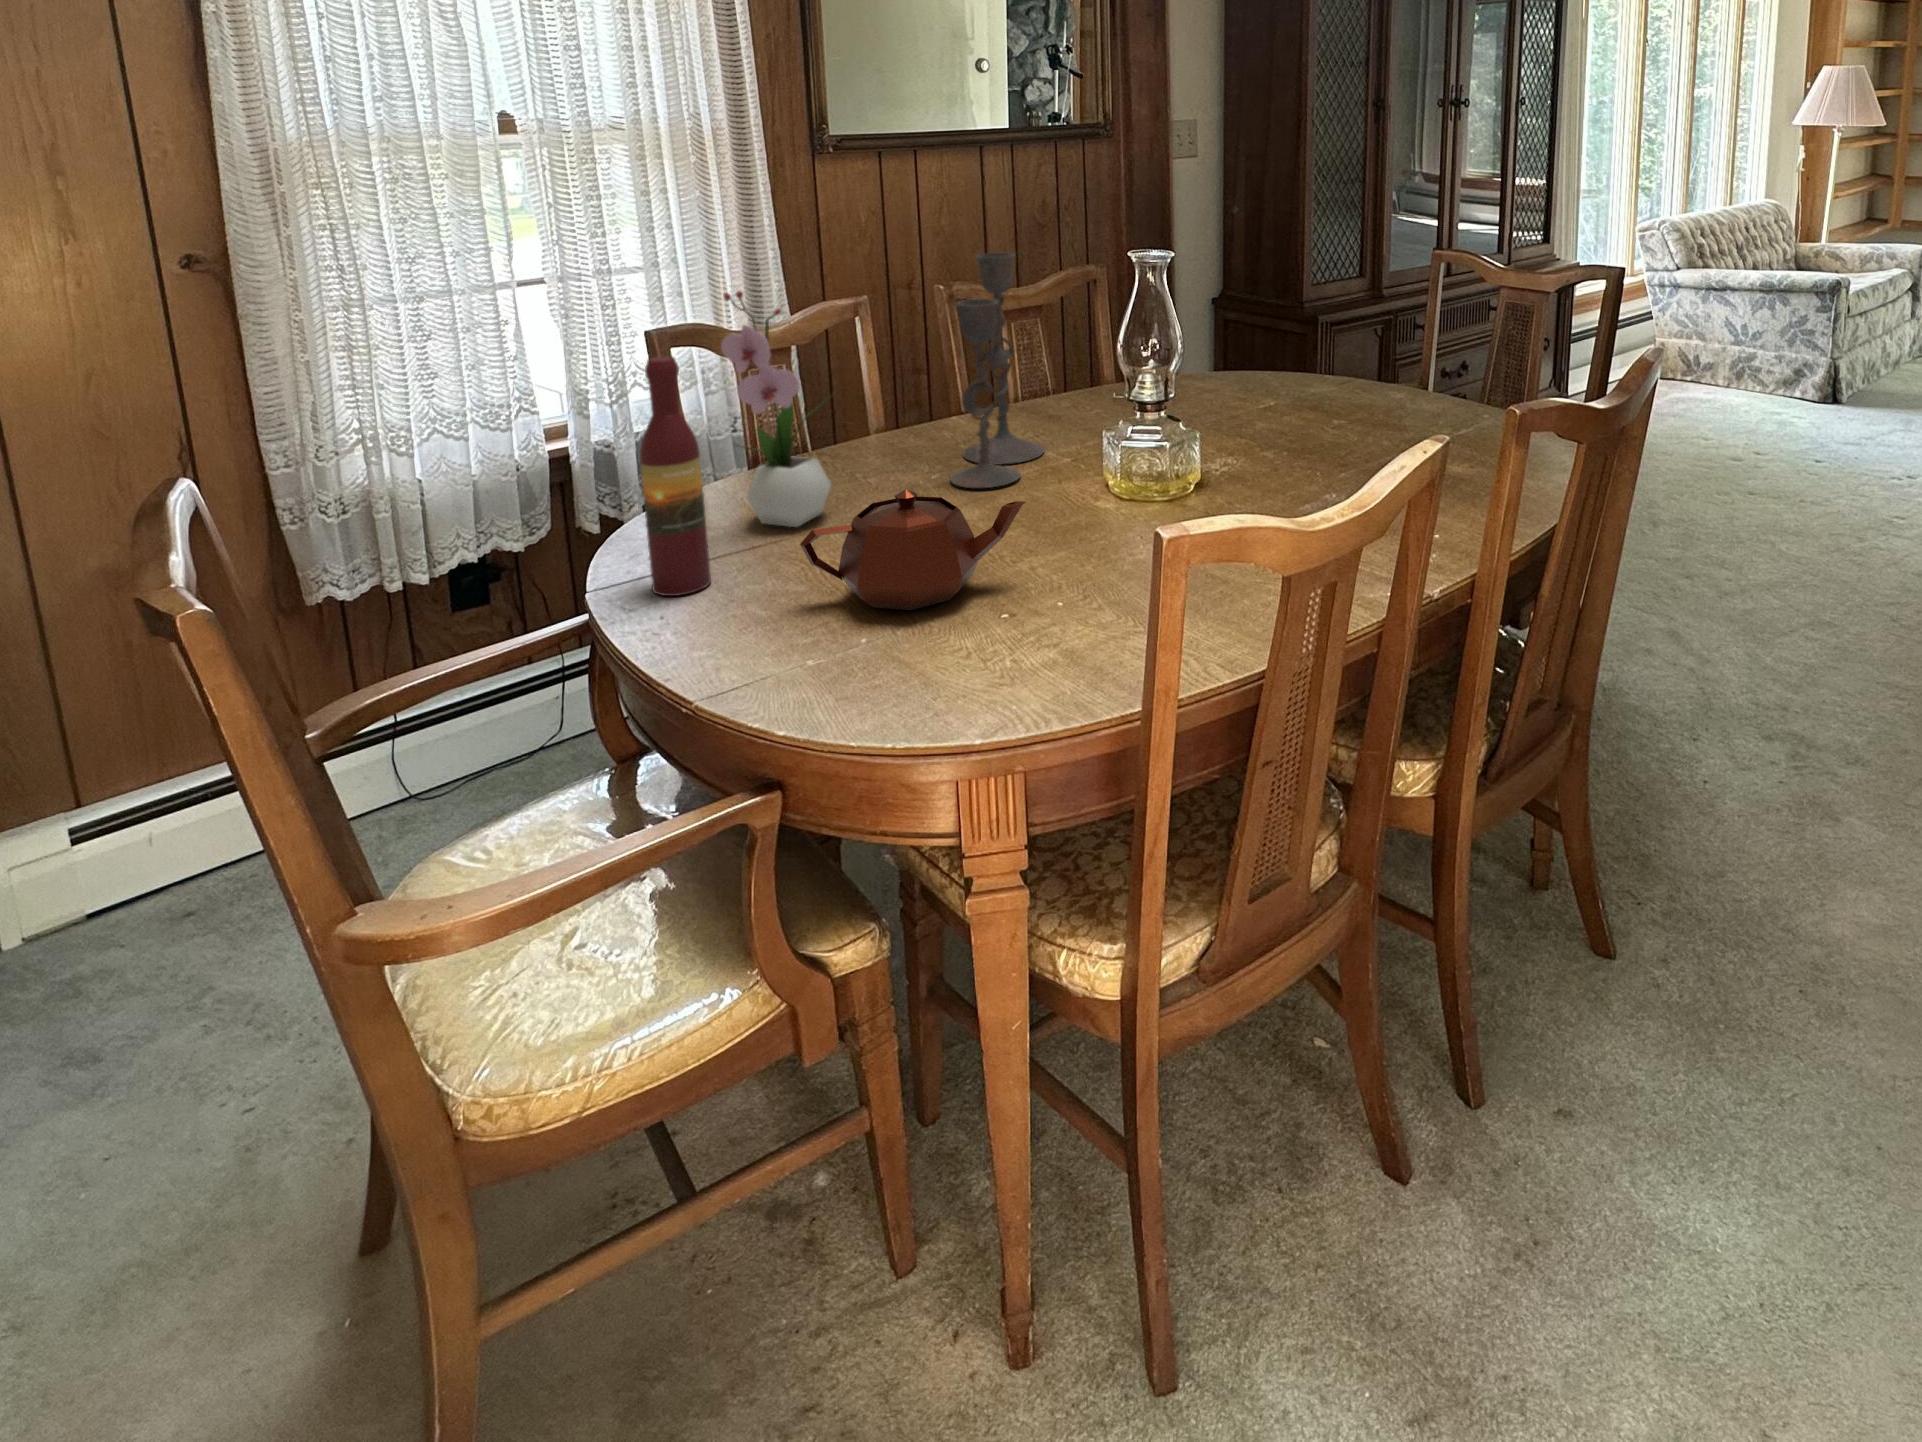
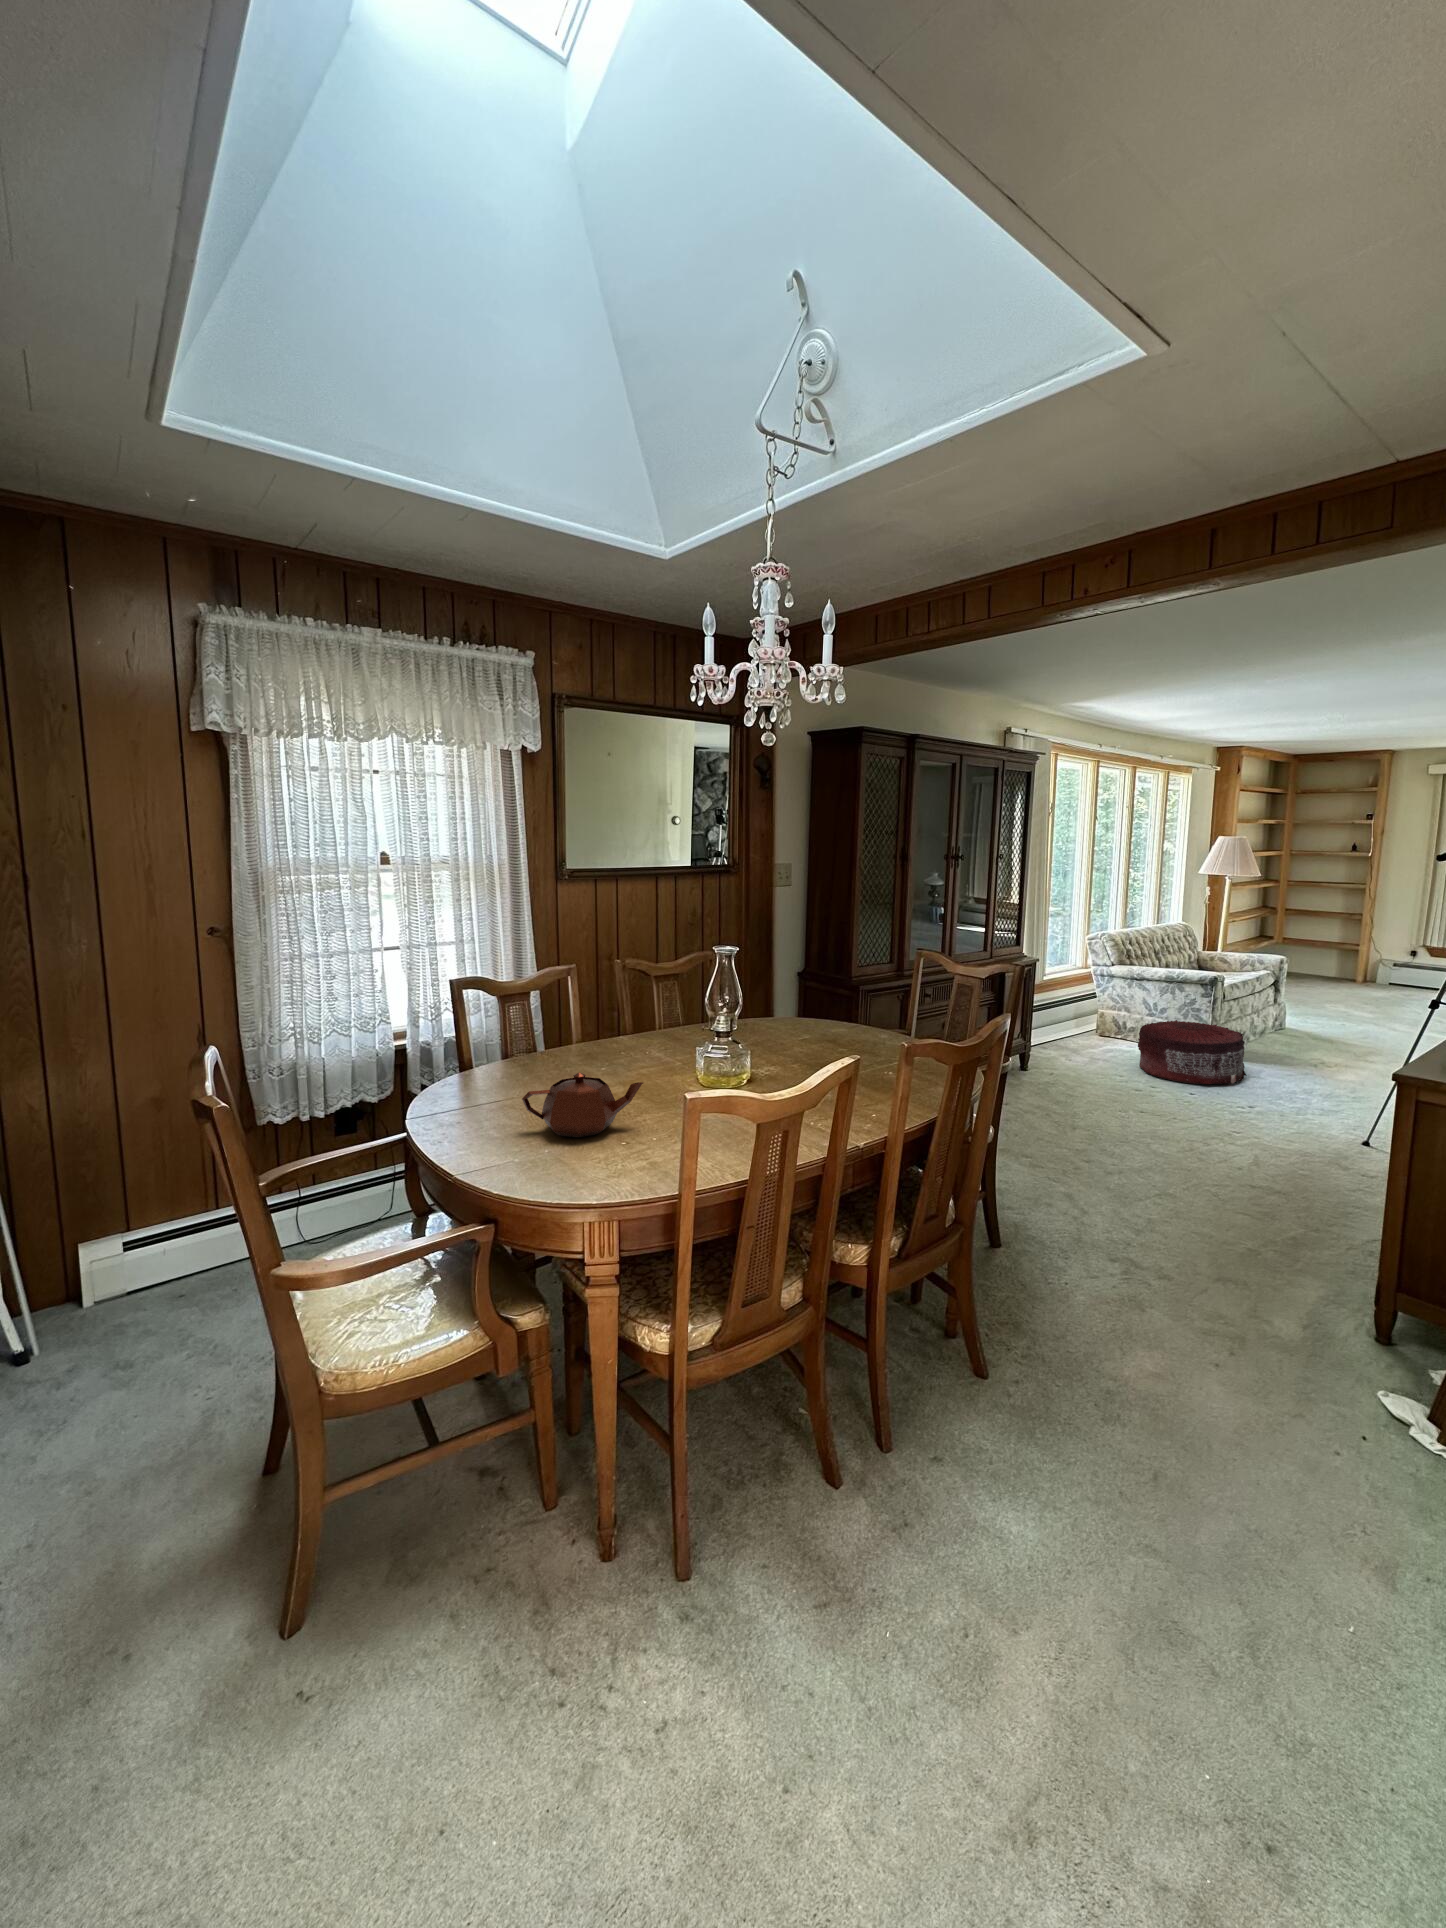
candlestick: present [950,253,1044,488] -> none [612,944,669,1077]
flower arrangement: present [721,291,831,527] -> none [489,961,550,1093]
pouf: none [1726,346,1890,442] -> present [1138,1020,1247,1084]
wine bottle: present [640,356,711,596] -> none [442,995,475,1124]

